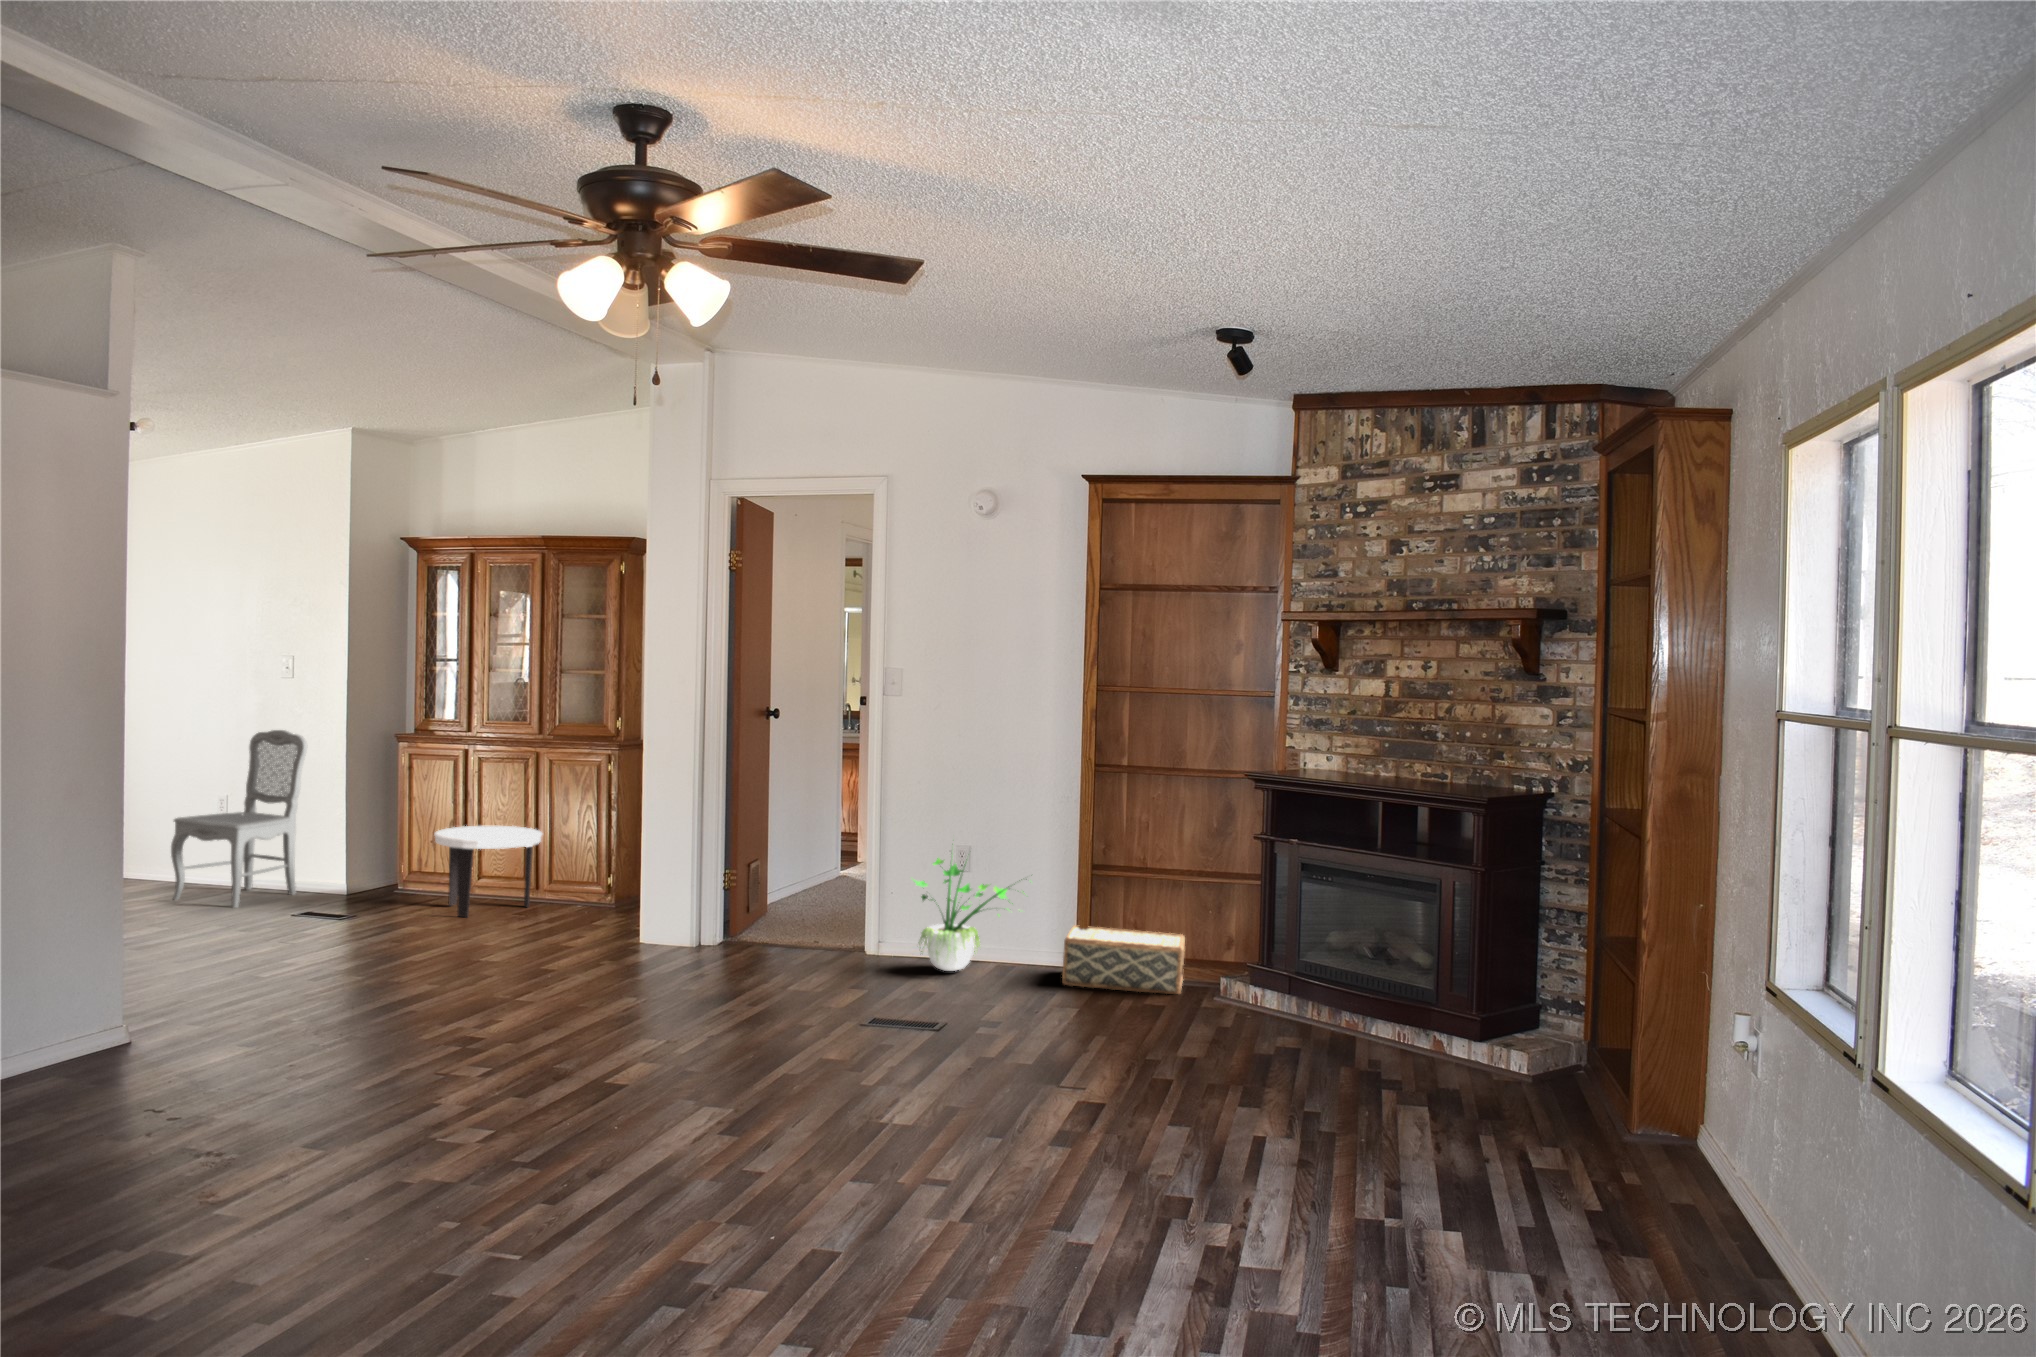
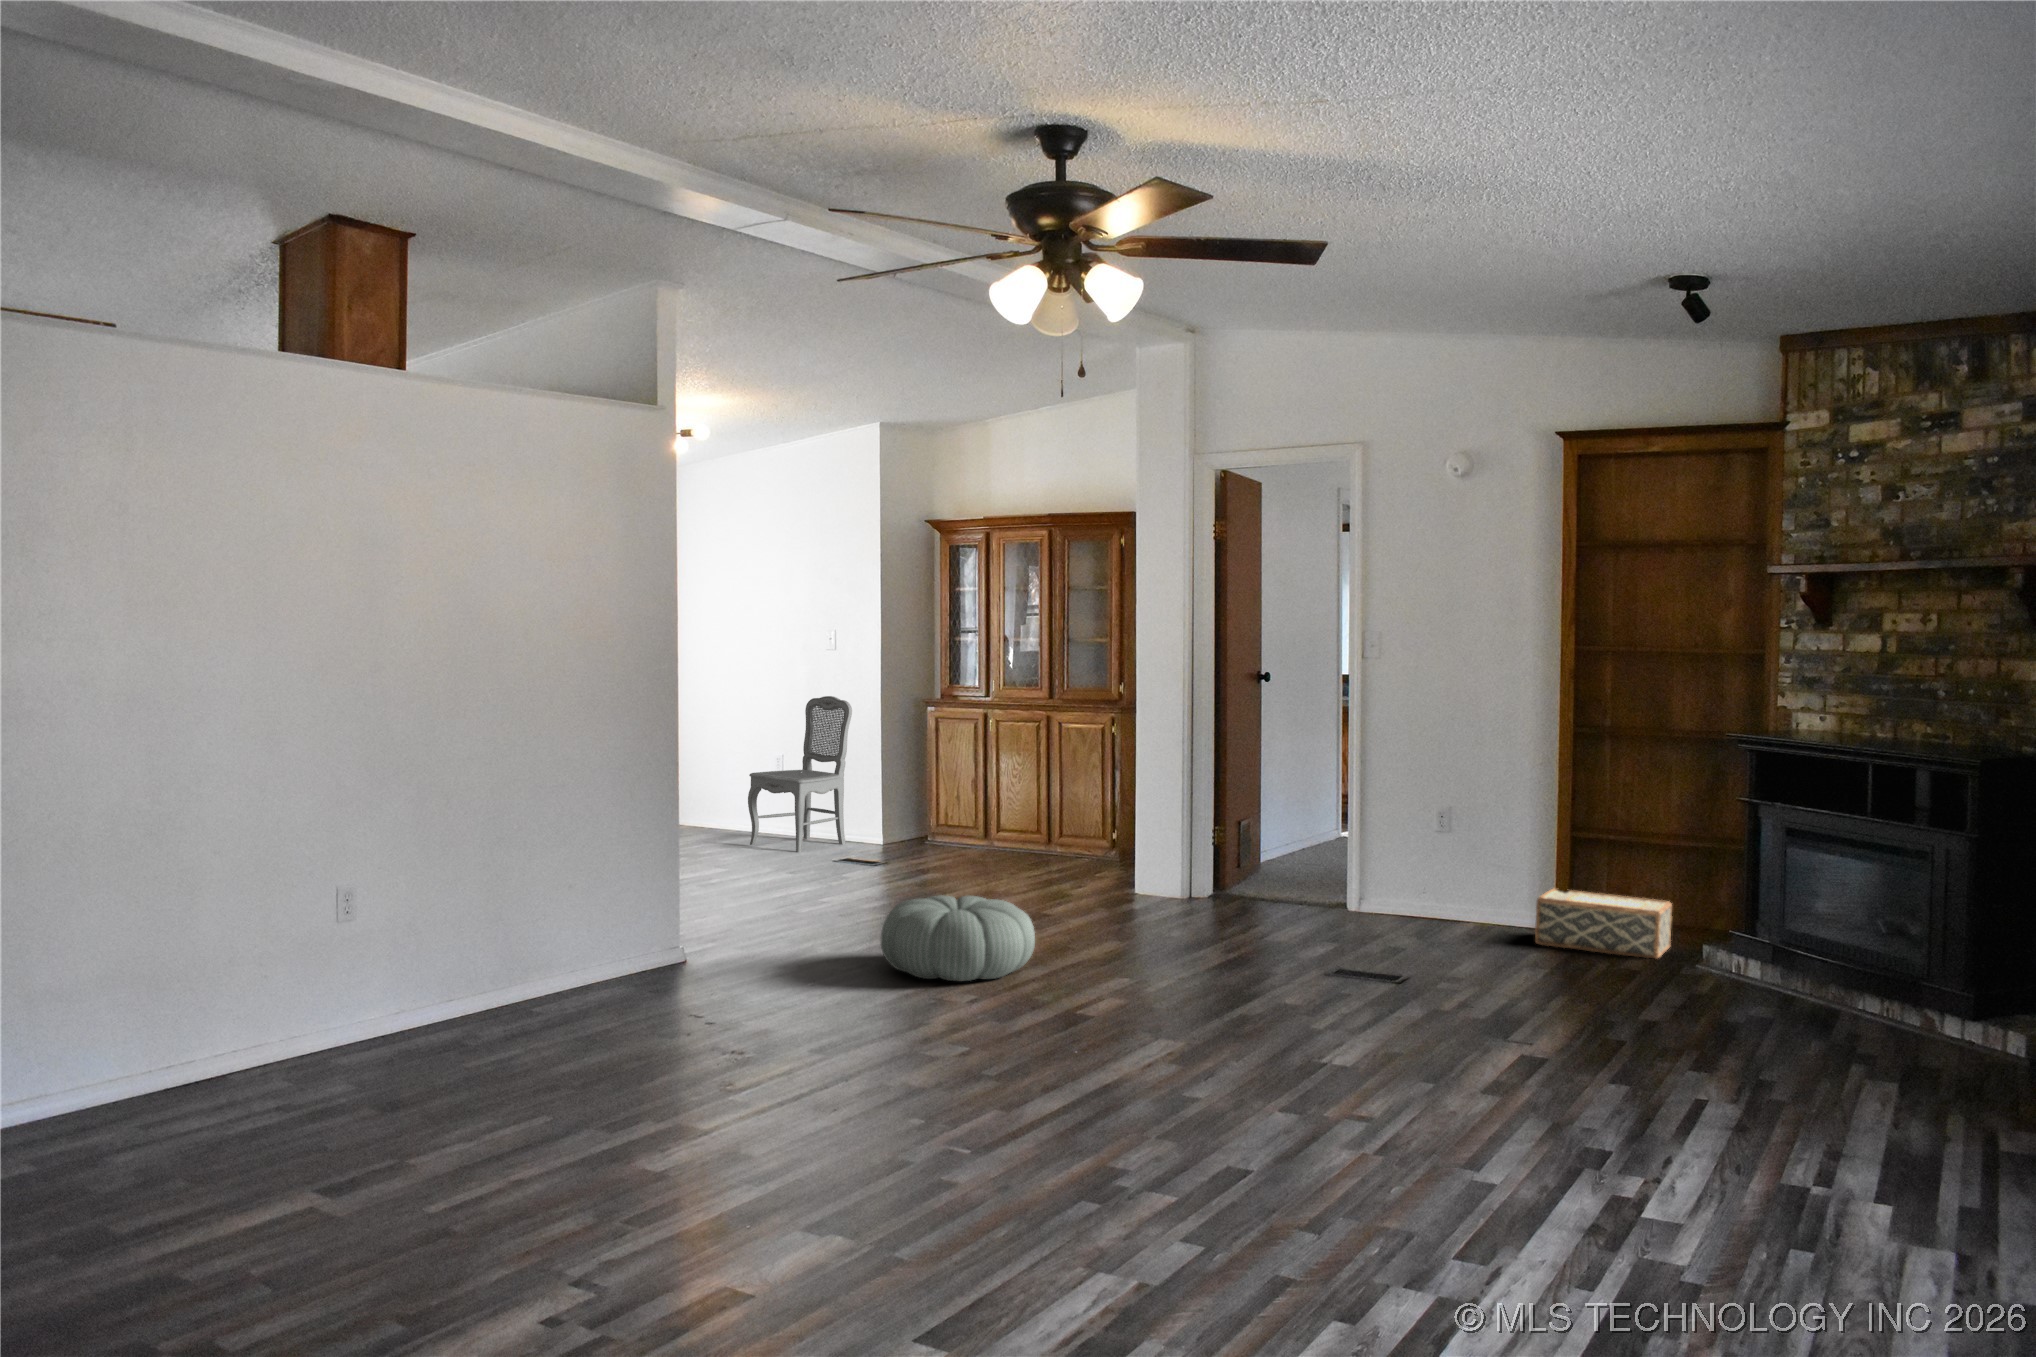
side table: present [434,826,542,918] -> none [958,785,1052,867]
potted plant: present [914,858,1025,971] -> none [1385,792,1514,928]
pouf: none [321,981,531,1099] -> present [881,895,1035,981]

